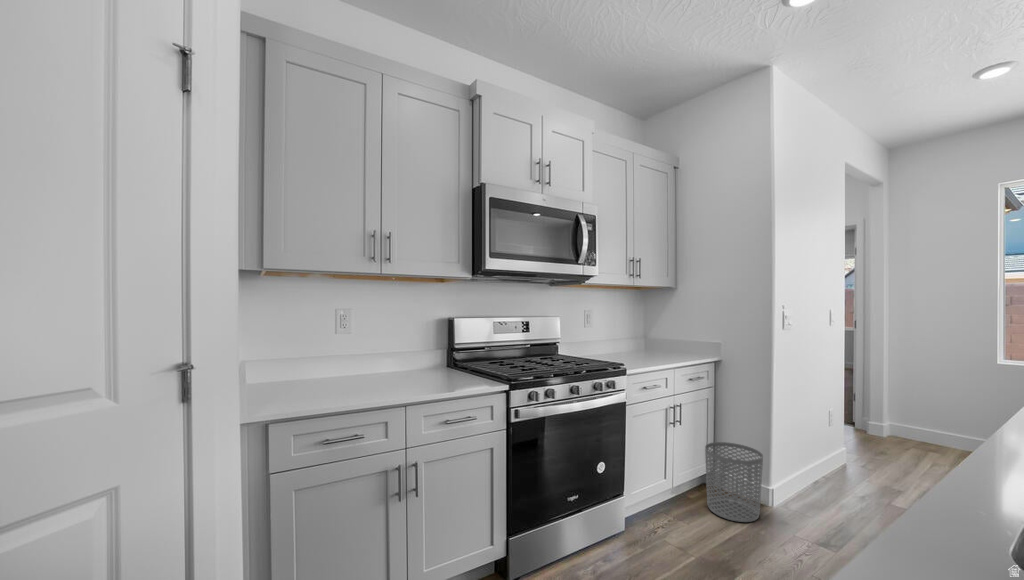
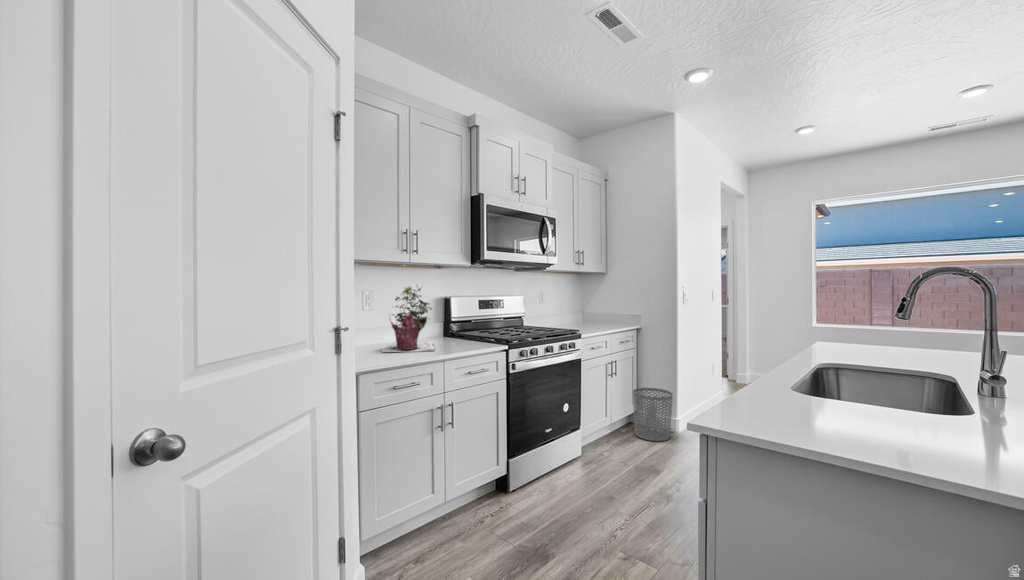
potted plant: none [334,301,417,391] -> present [382,286,435,352]

